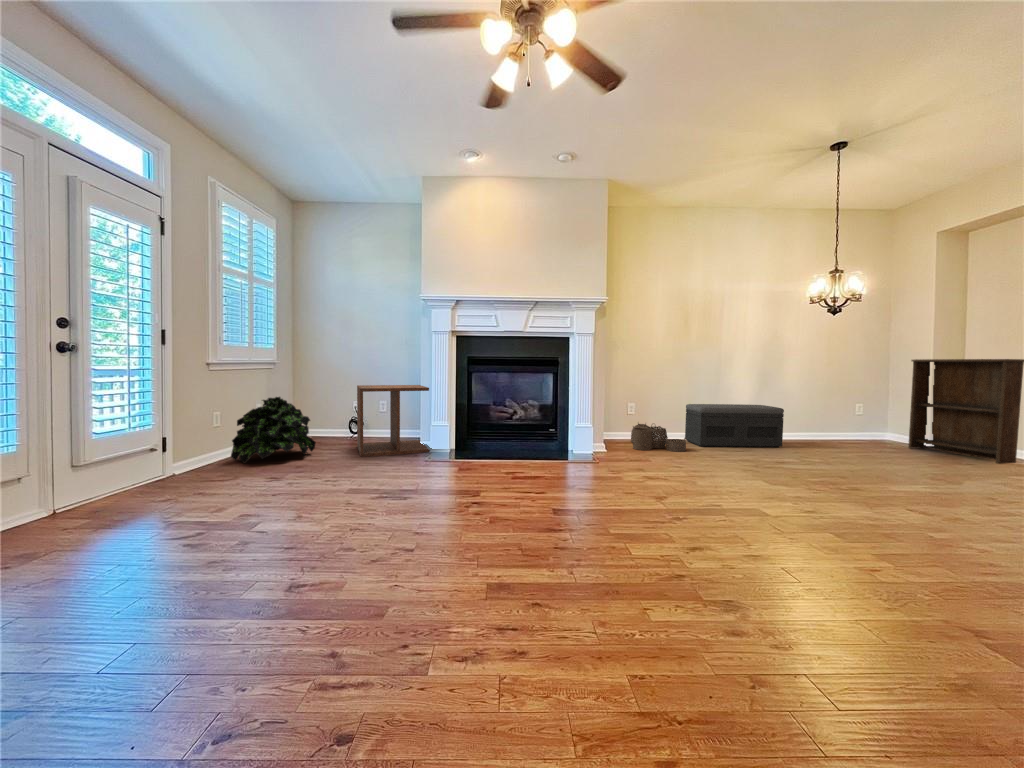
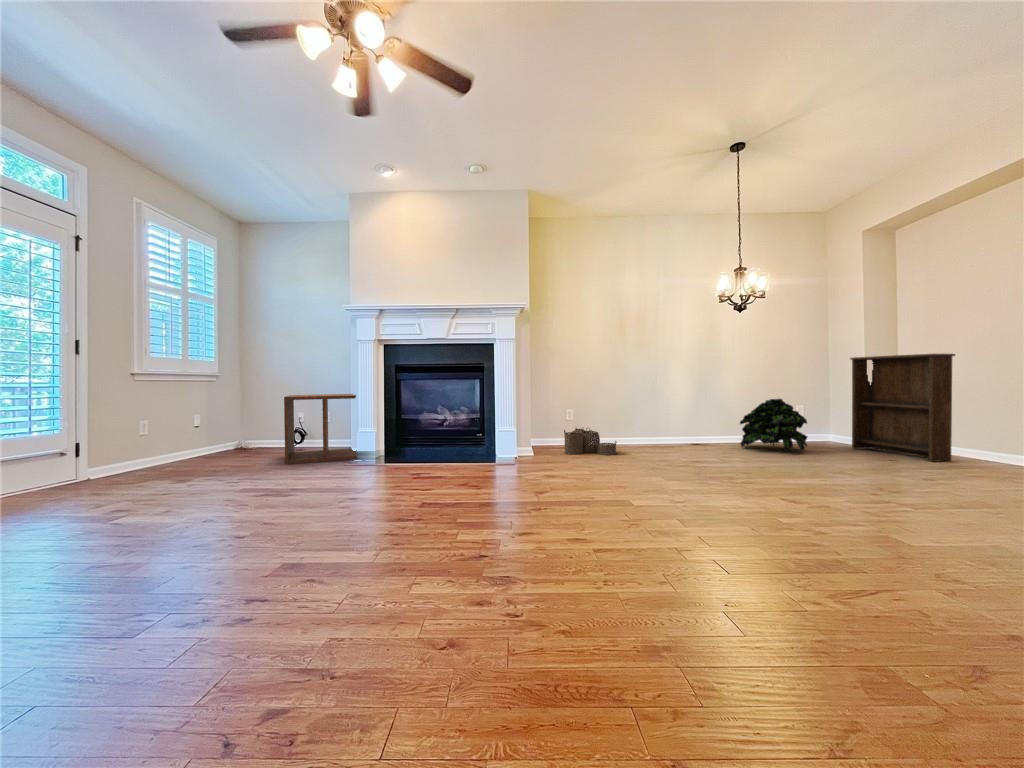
potted plant: present [231,397,316,463] -> present [740,399,807,452]
storage bench: present [685,404,784,447] -> none [625,407,719,450]

